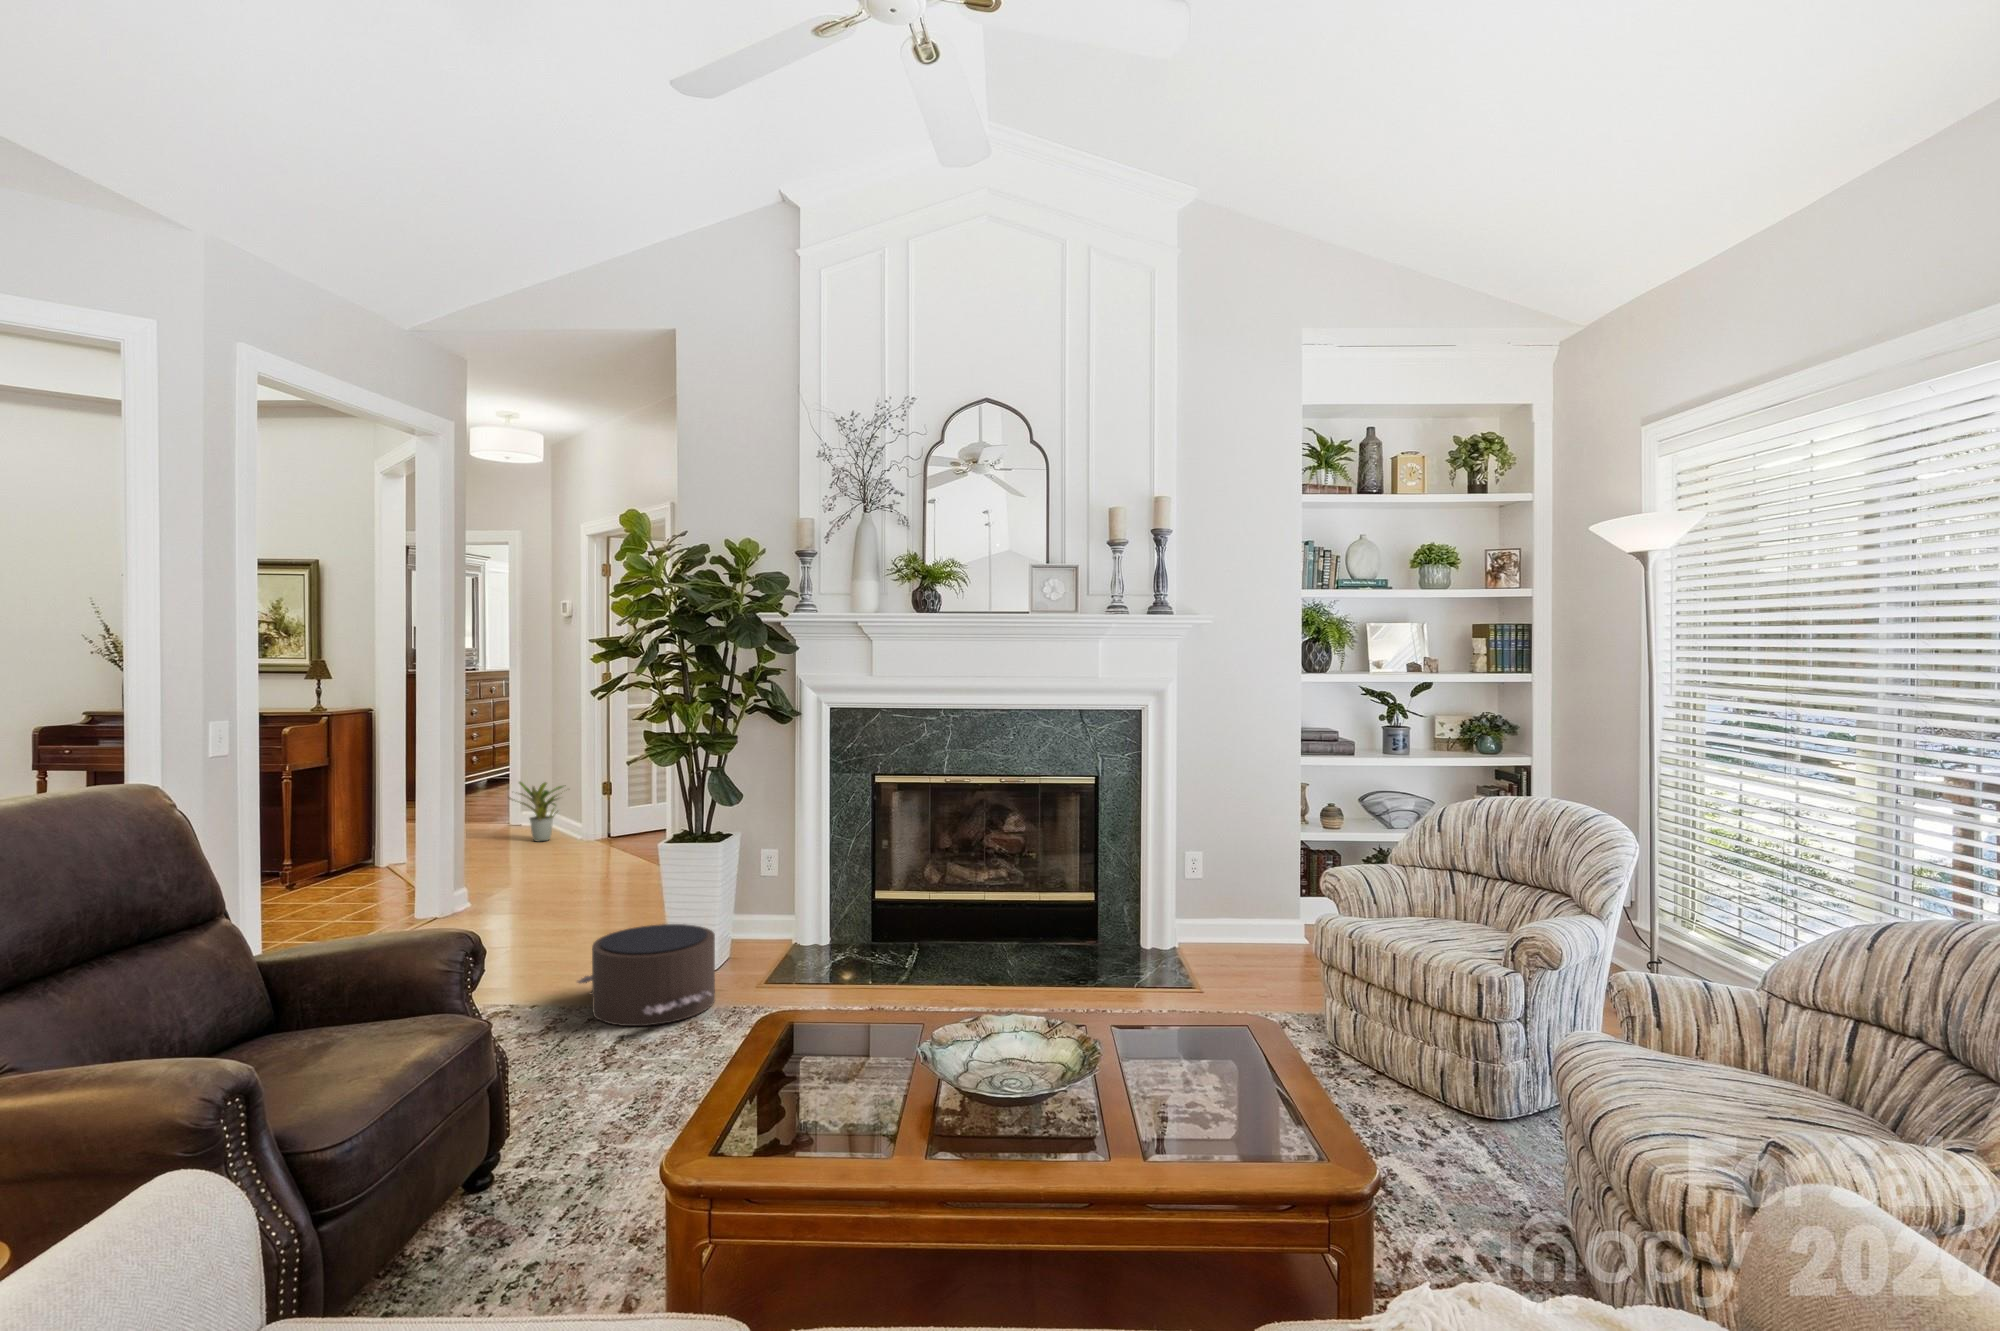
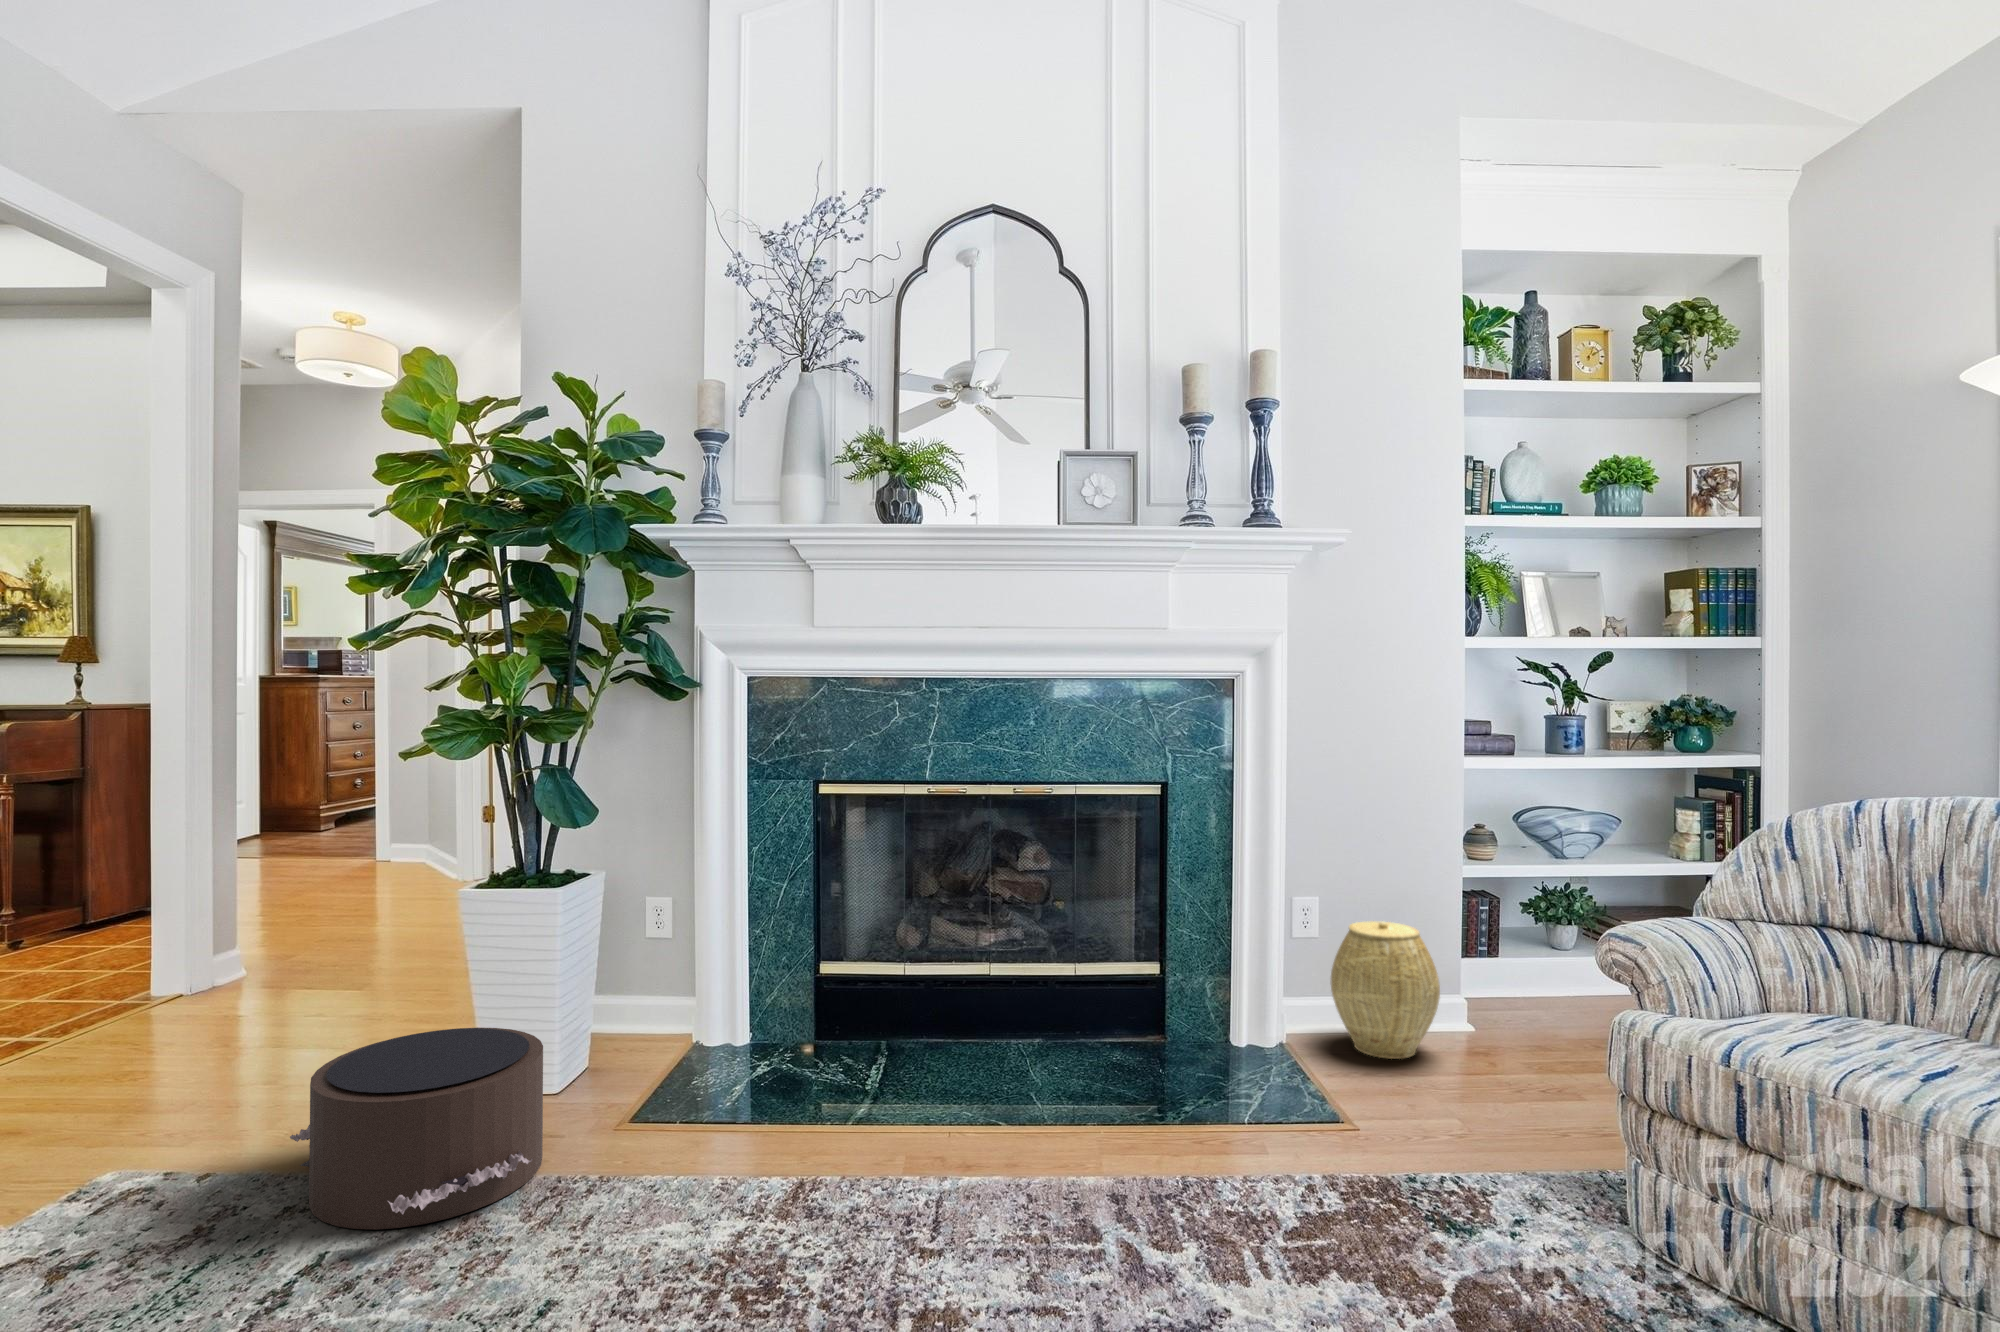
potted plant: present [509,782,563,842] -> none [300,803,391,886]
woven basket: none [1211,870,1281,959] -> present [1331,921,1440,1059]

